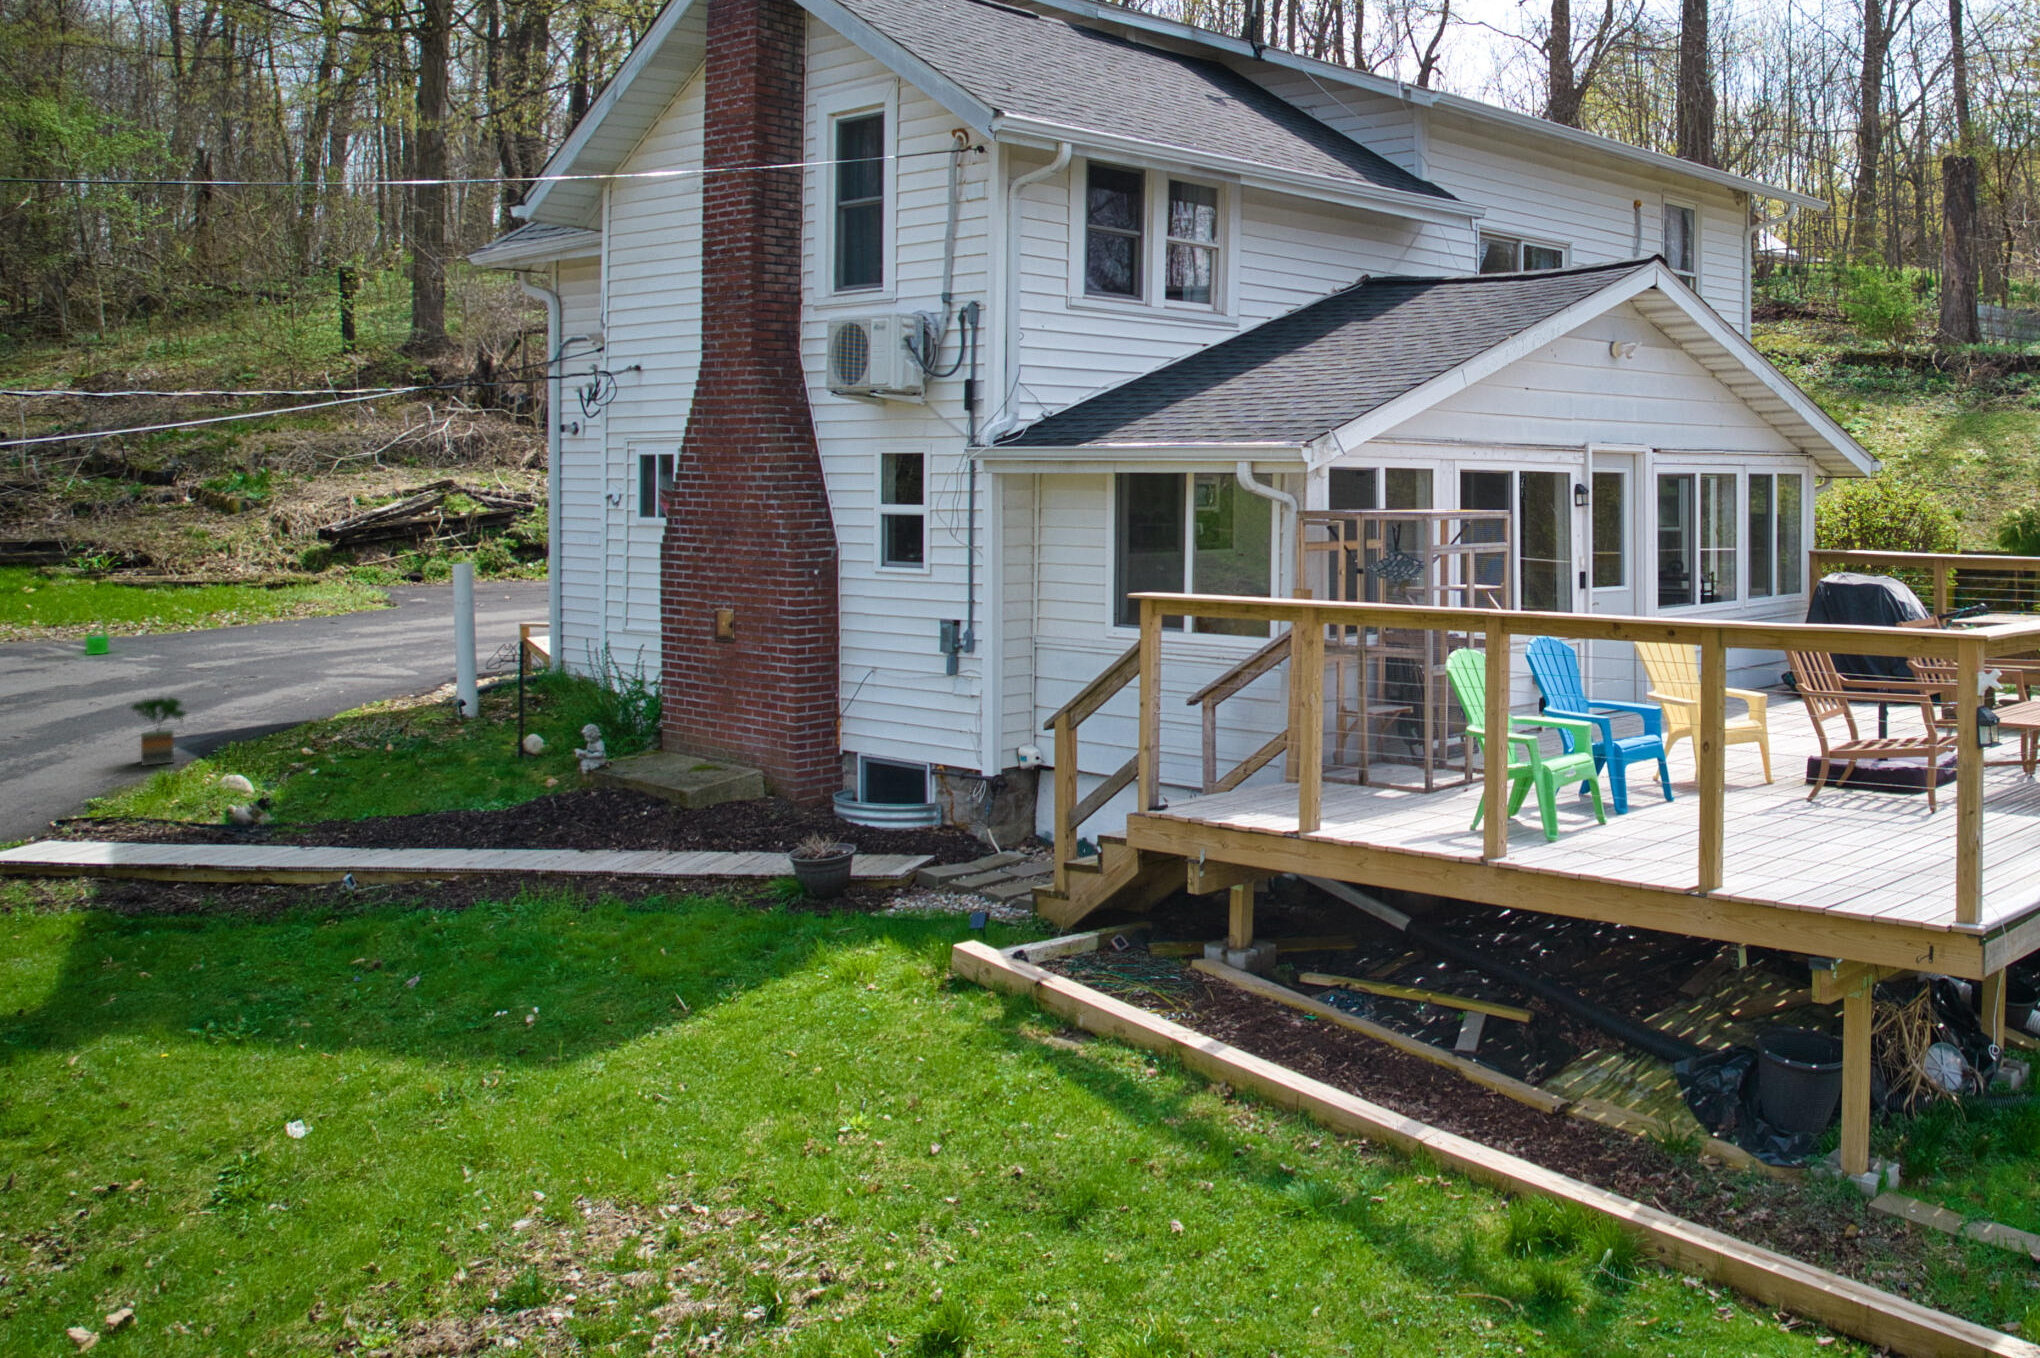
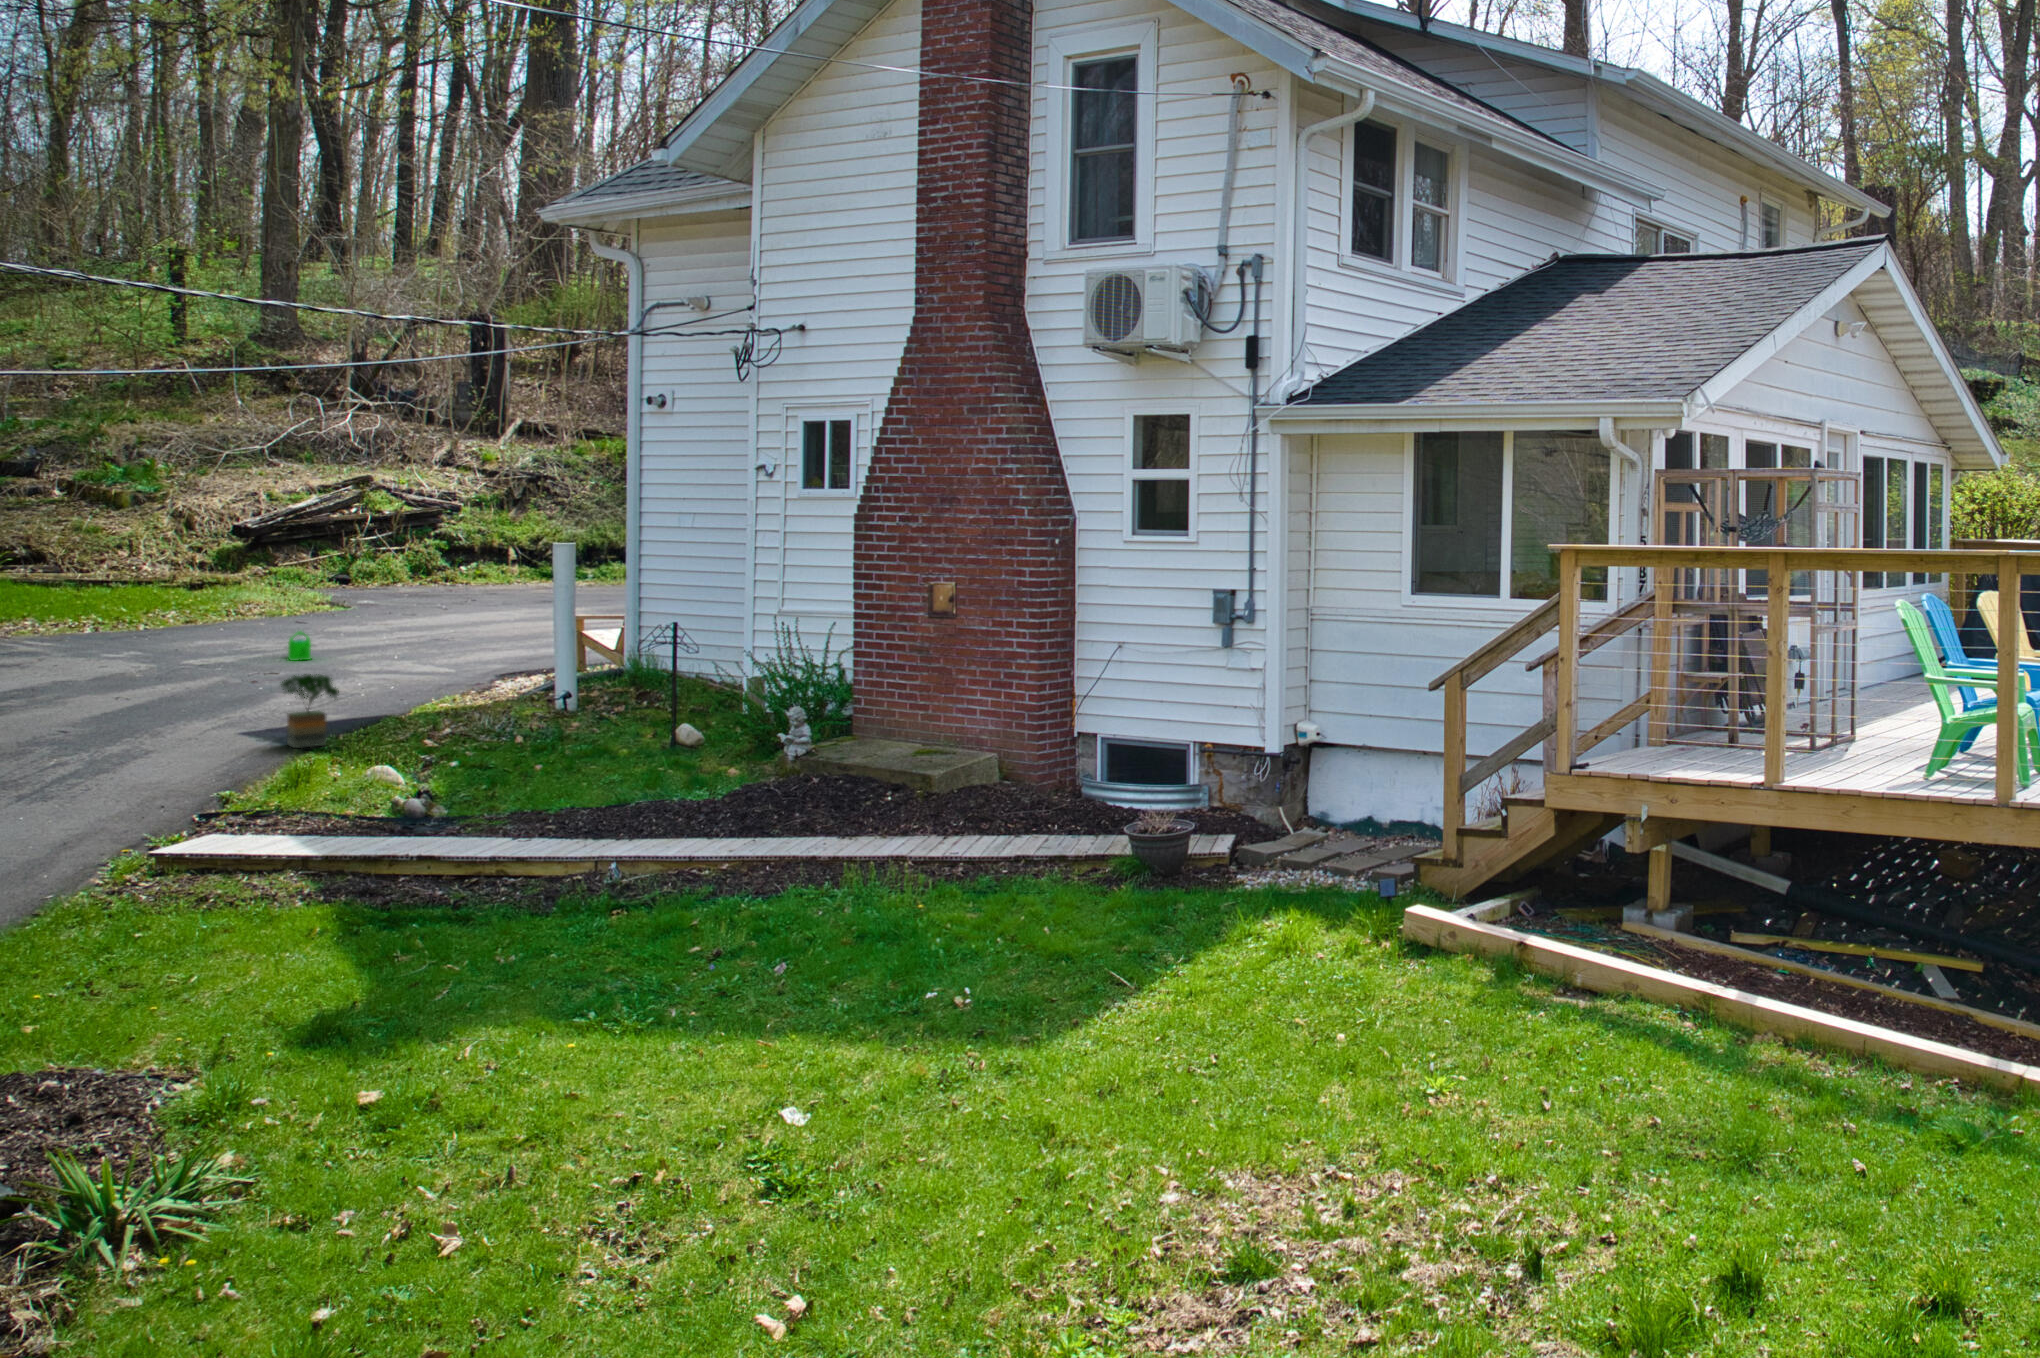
watering can: present [85,629,109,655] -> present [288,632,311,661]

